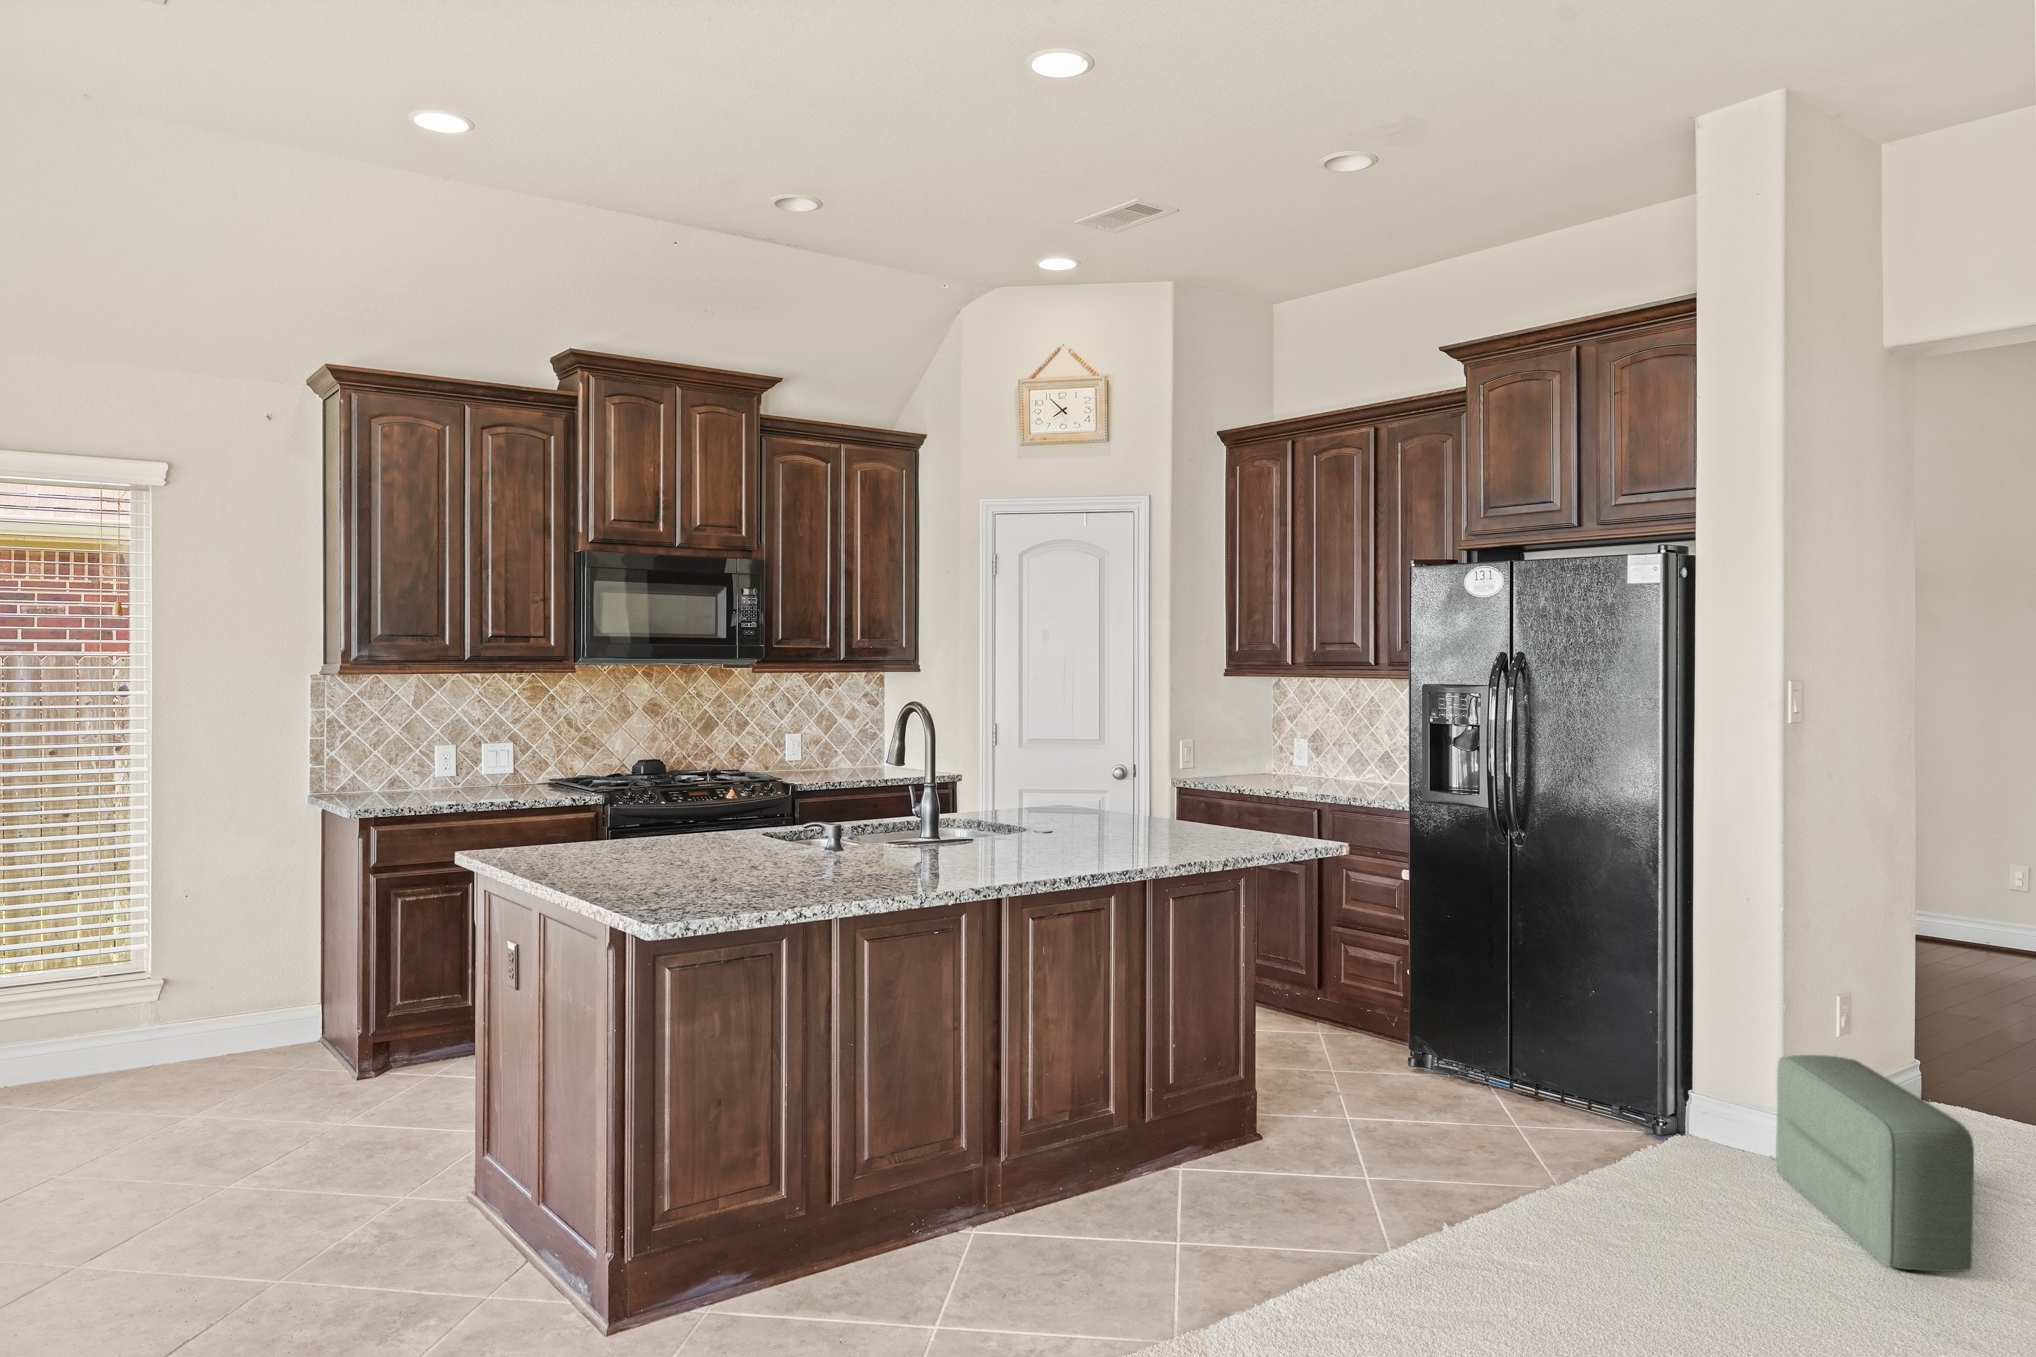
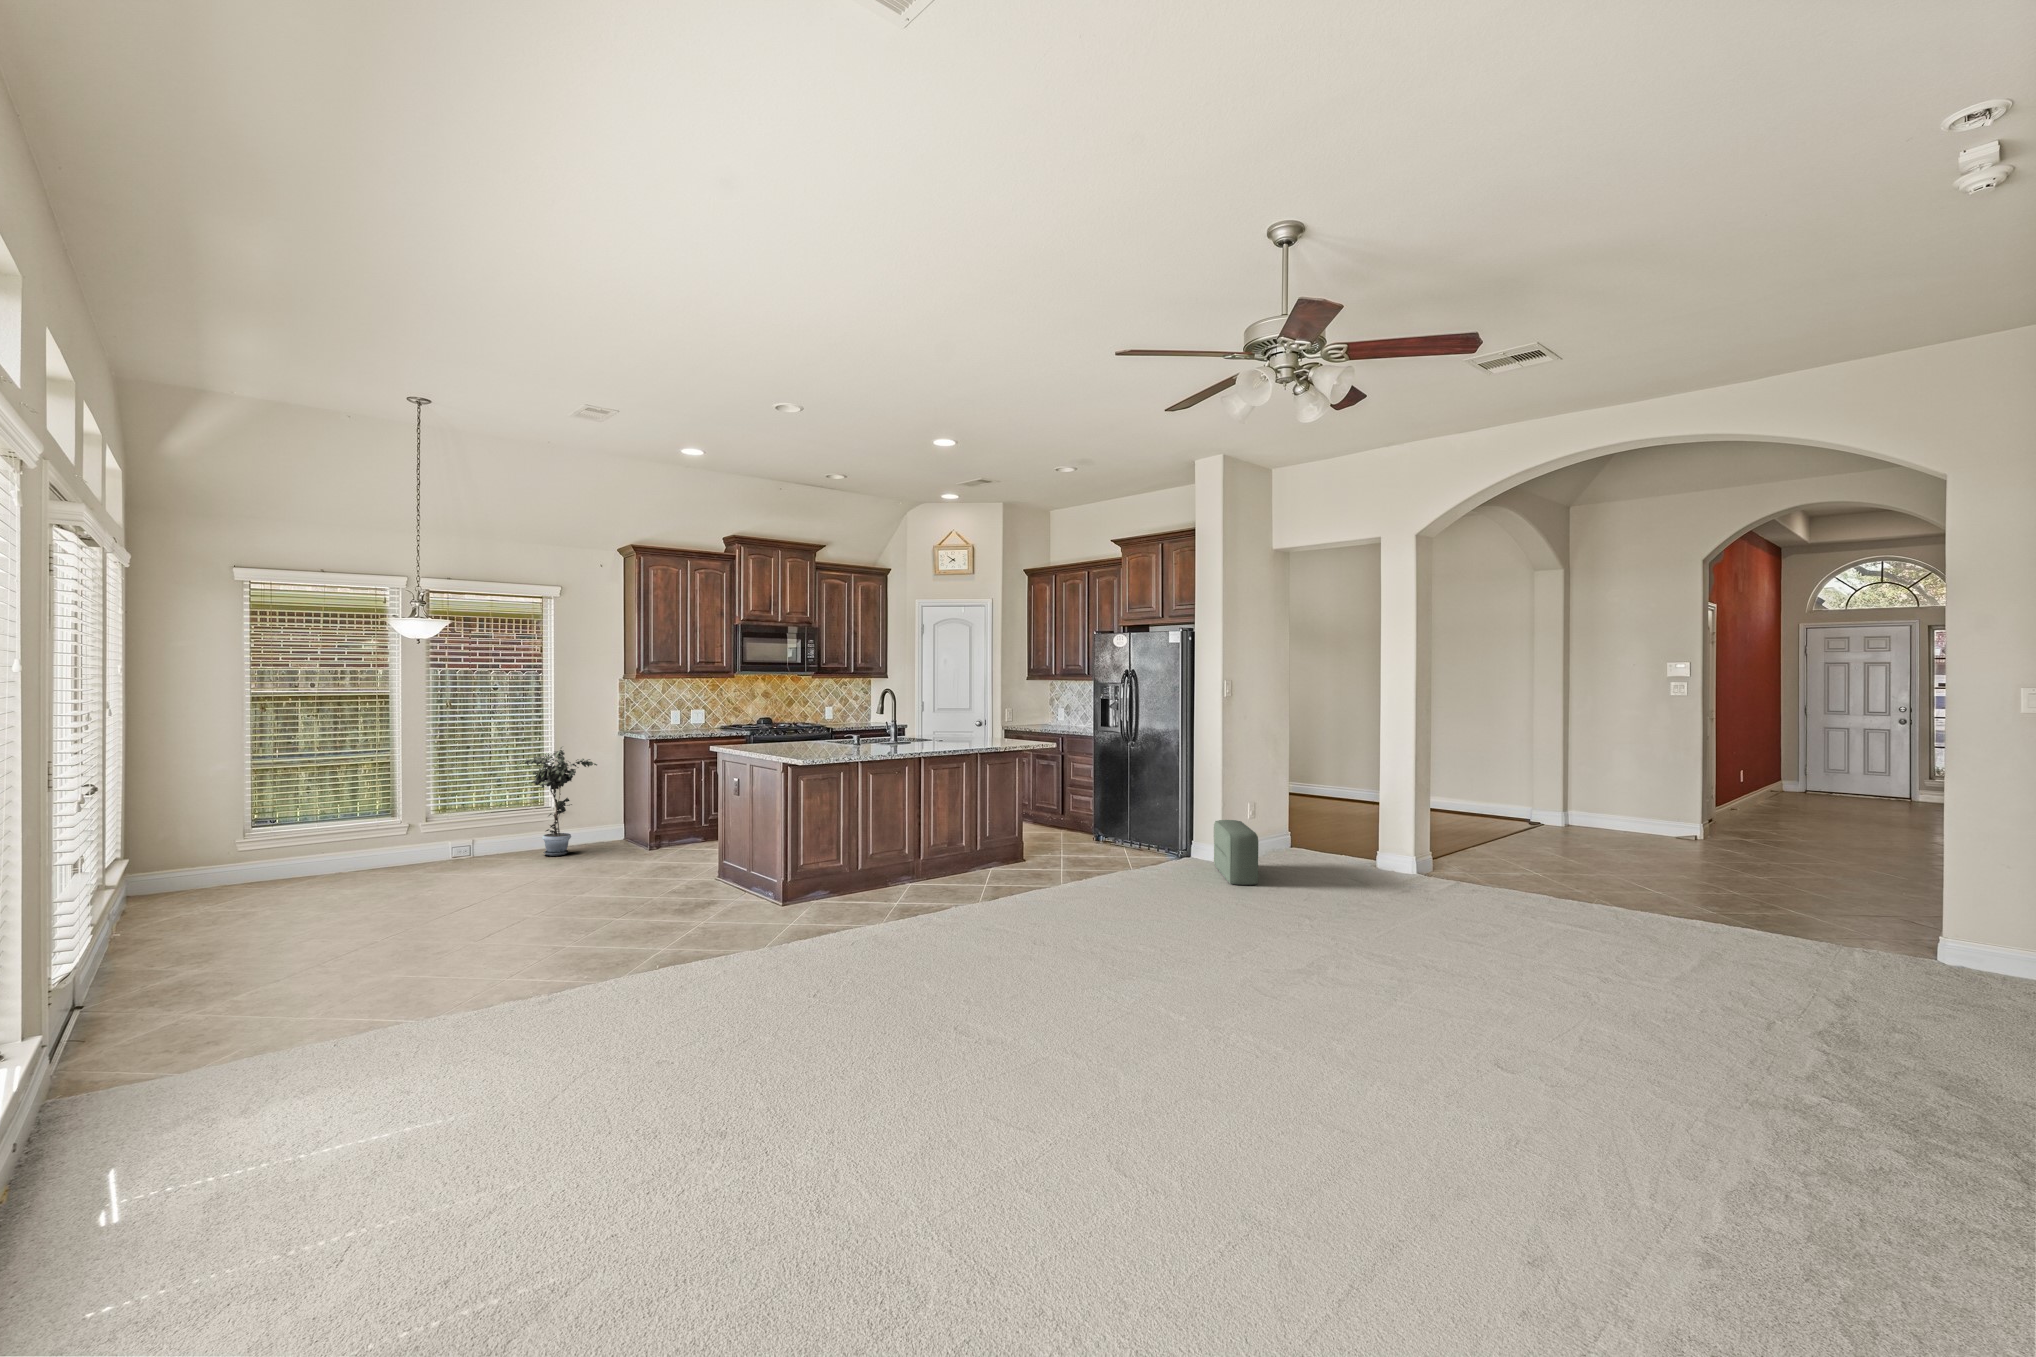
potted plant: none [41,837,239,1097] -> present [517,747,597,856]

